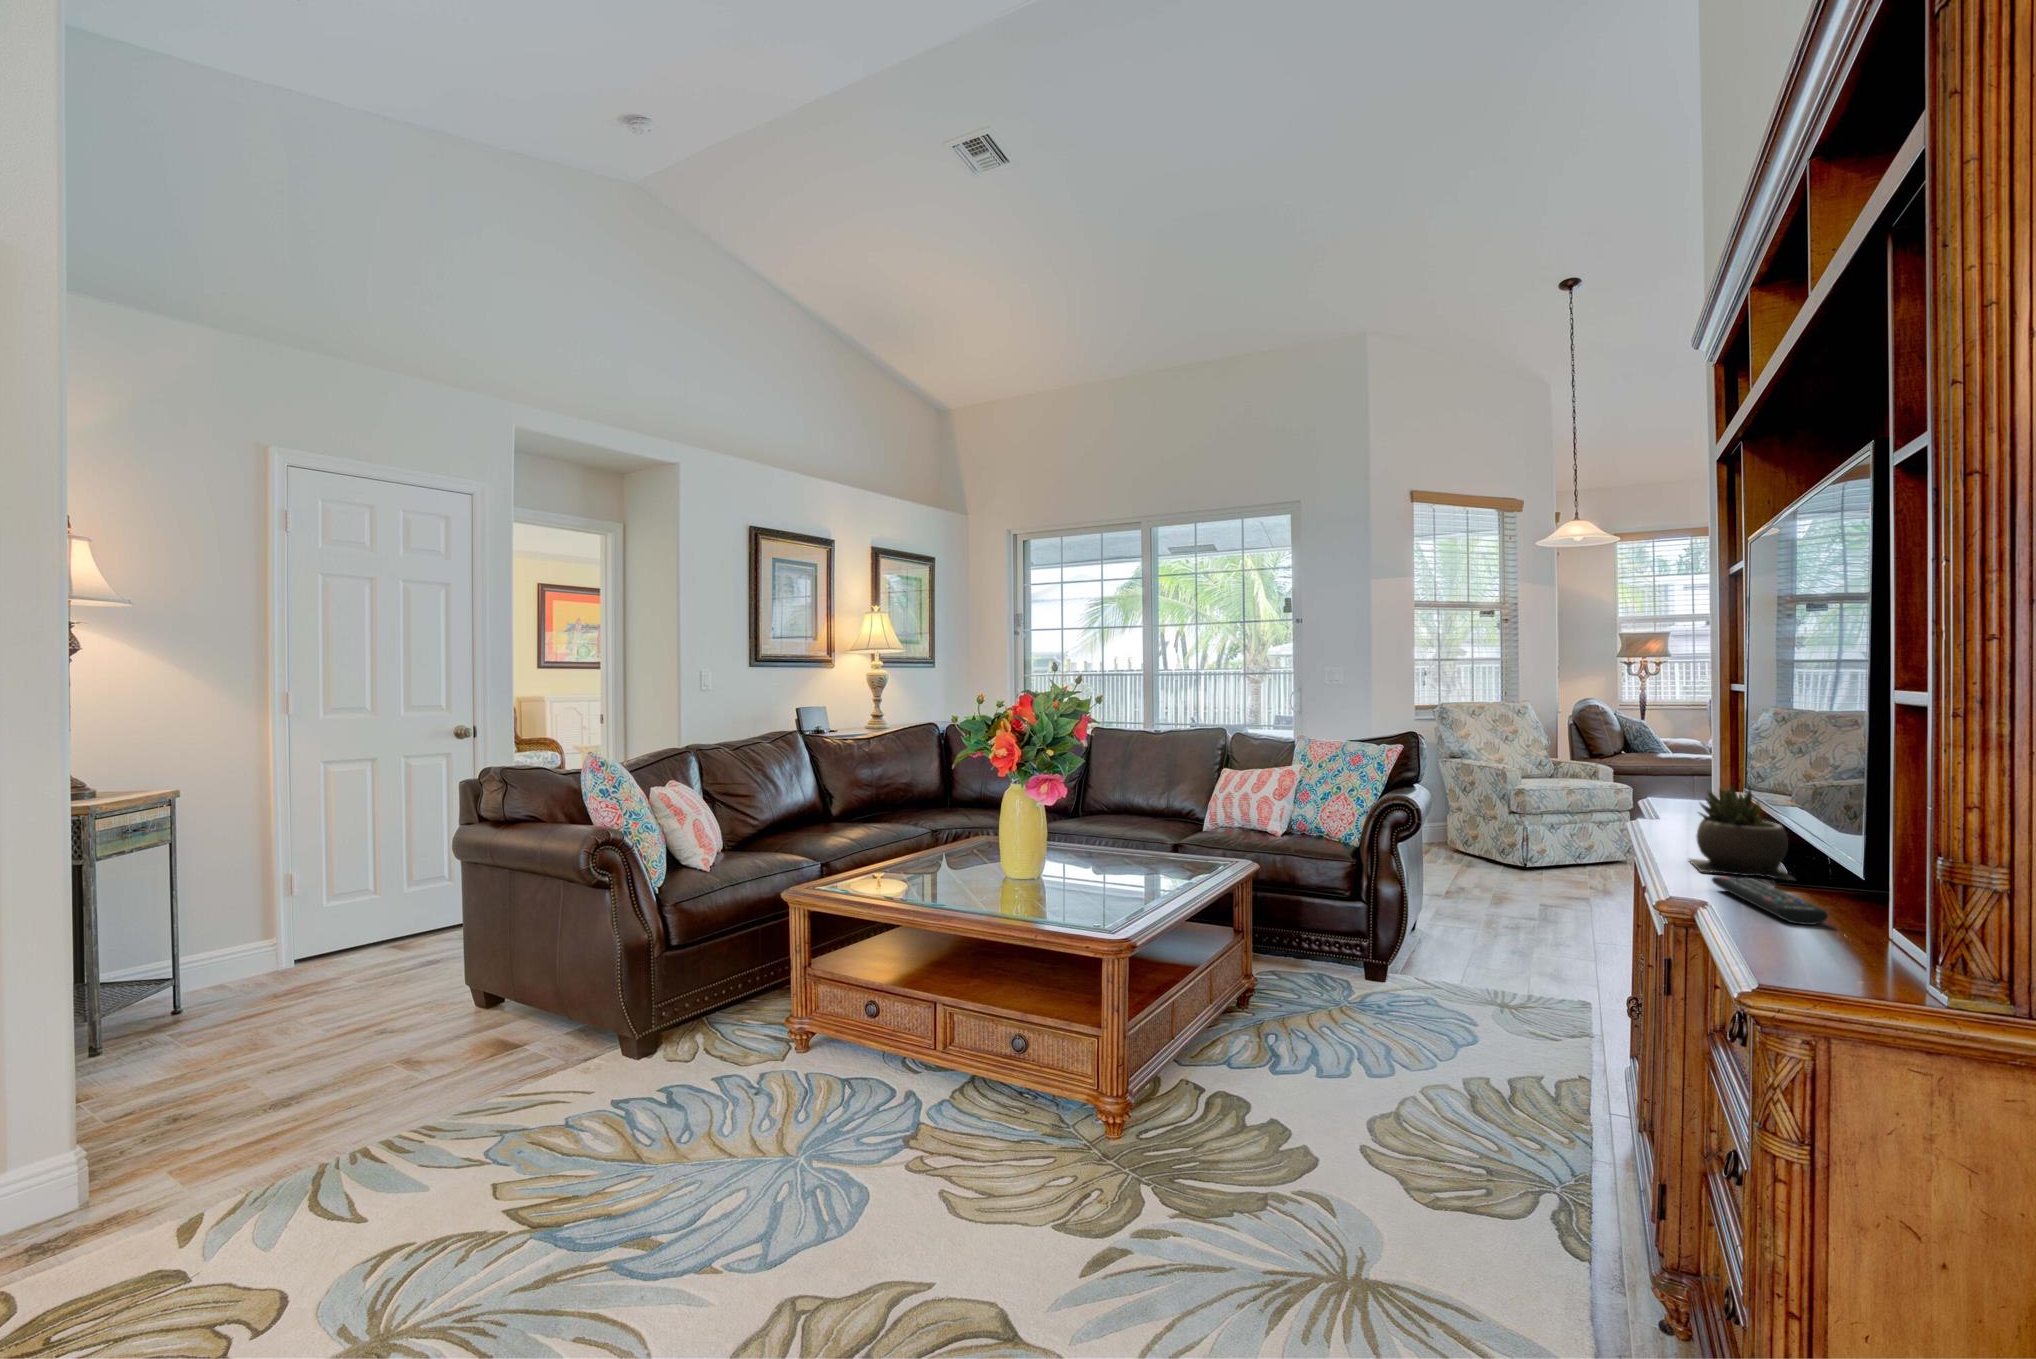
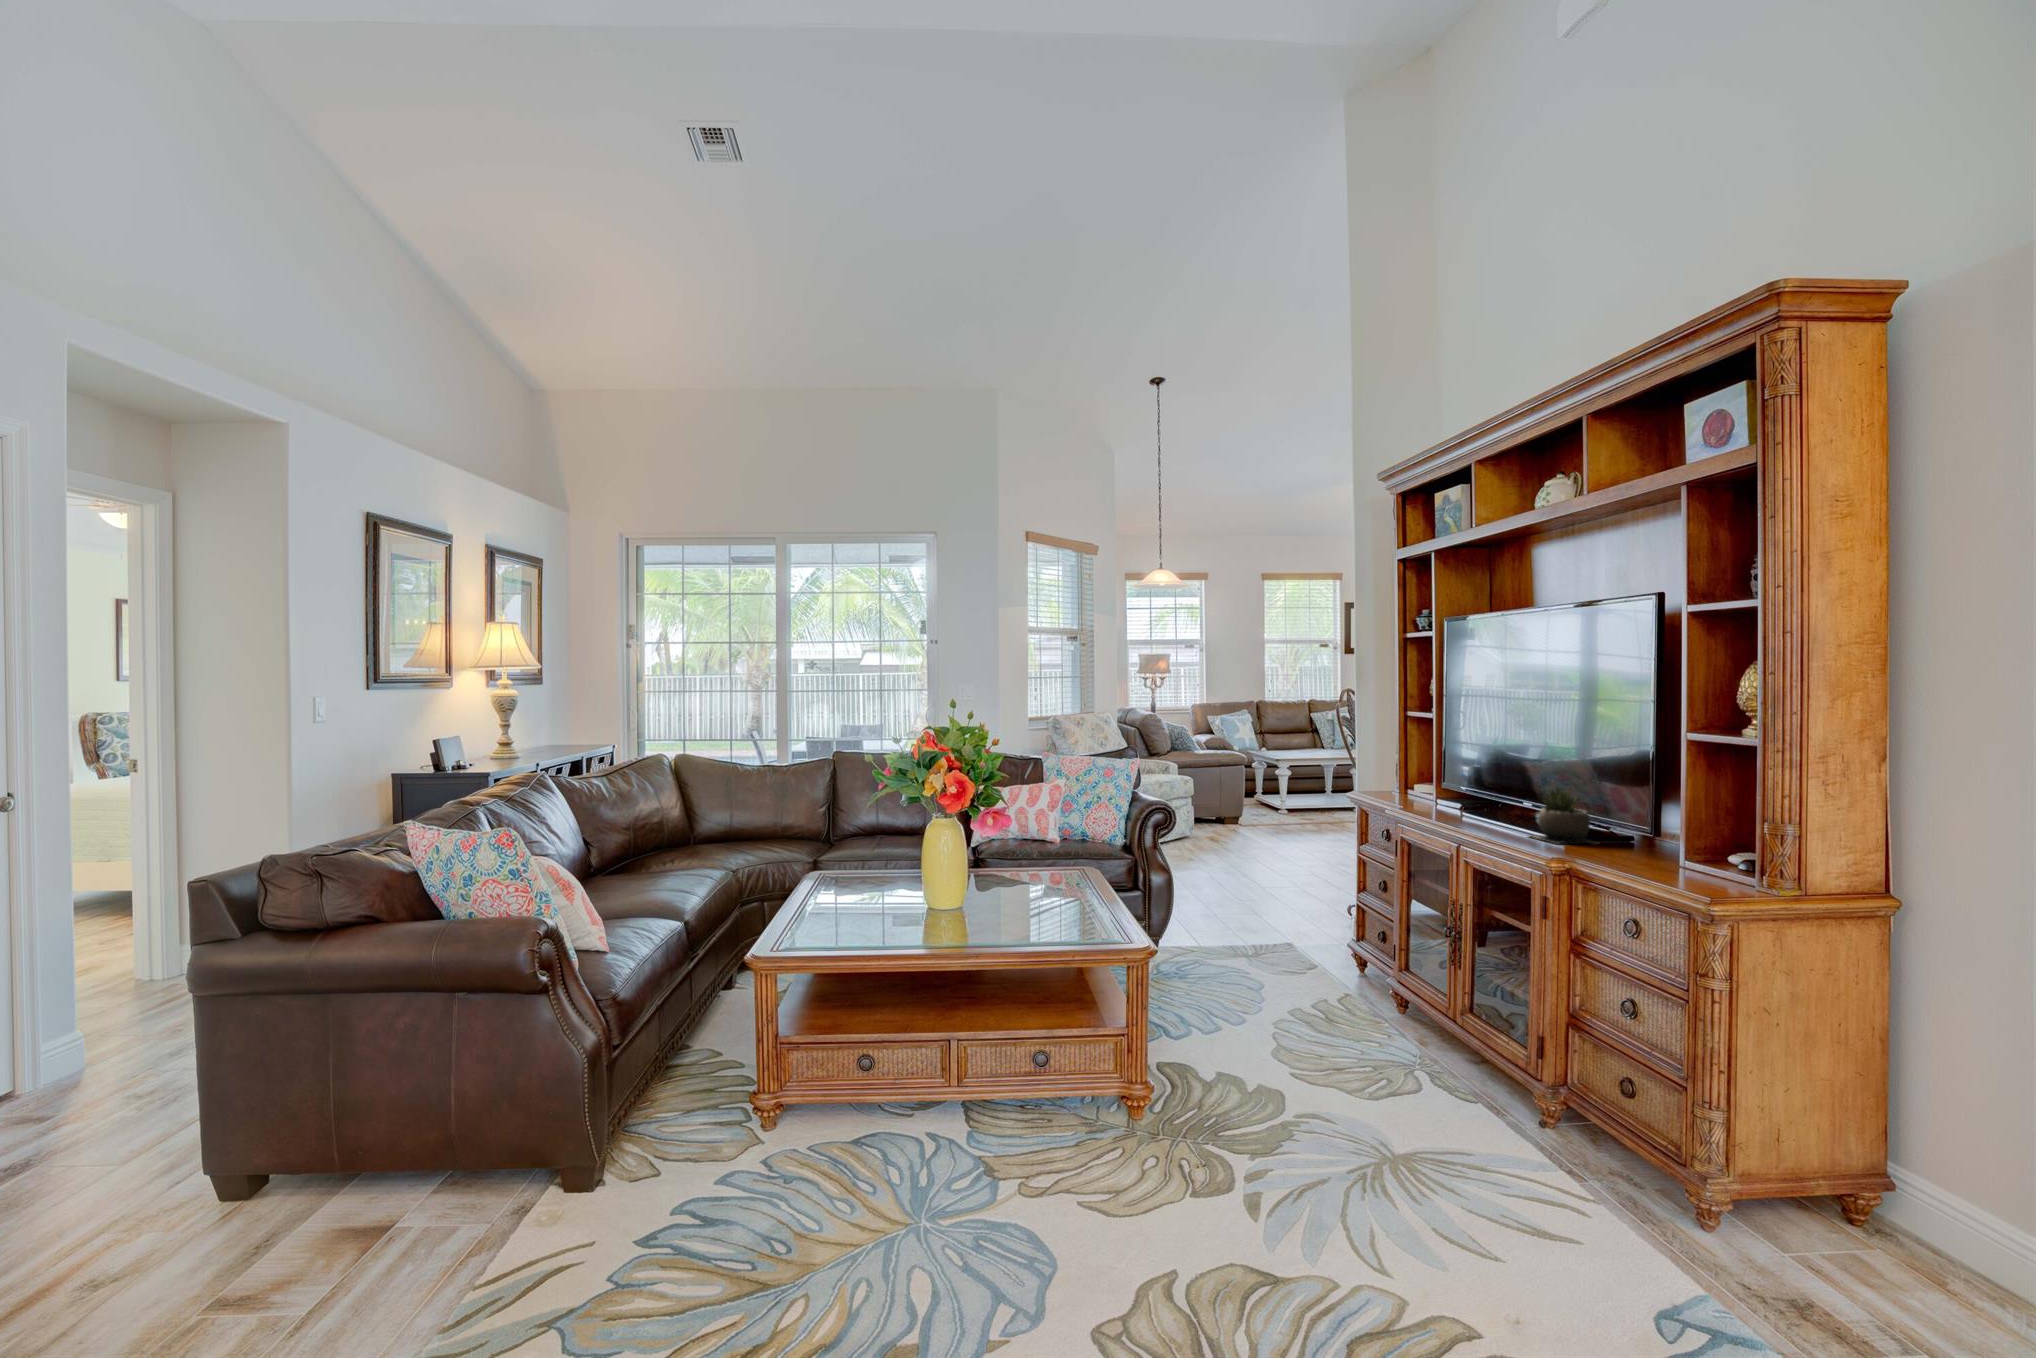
remote control: present [1712,877,1828,925] -> none [1590,845,1687,870]

